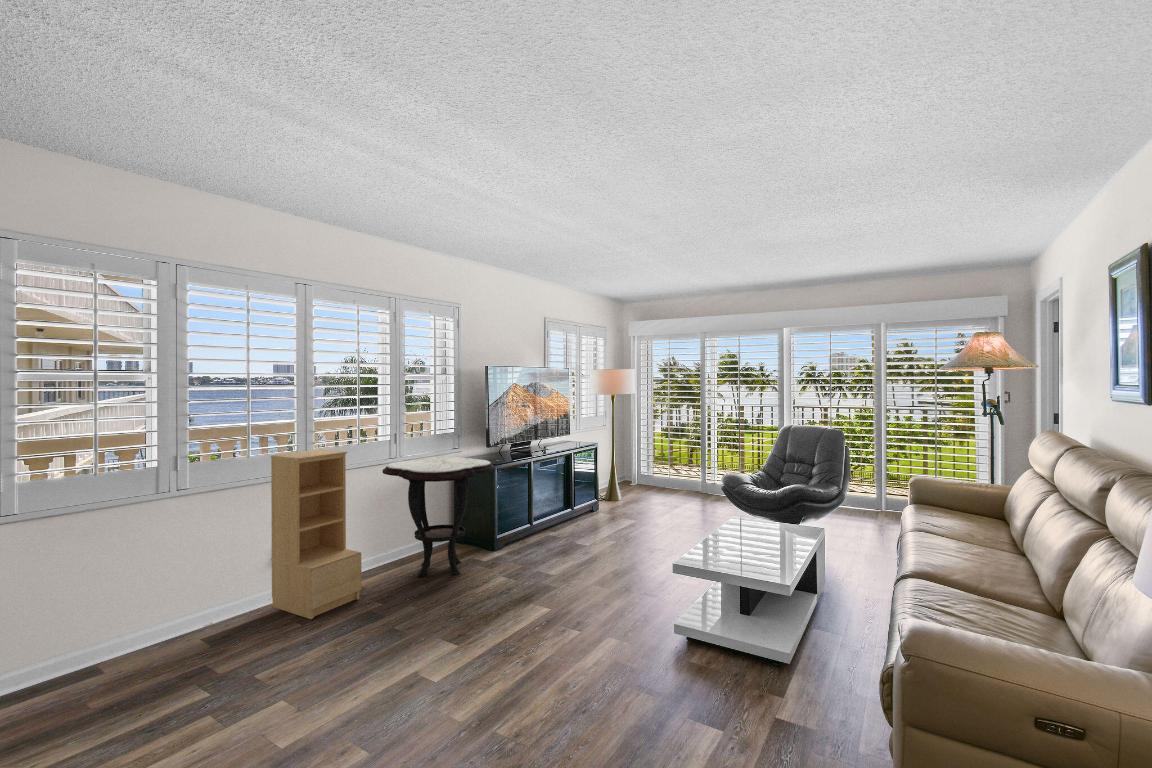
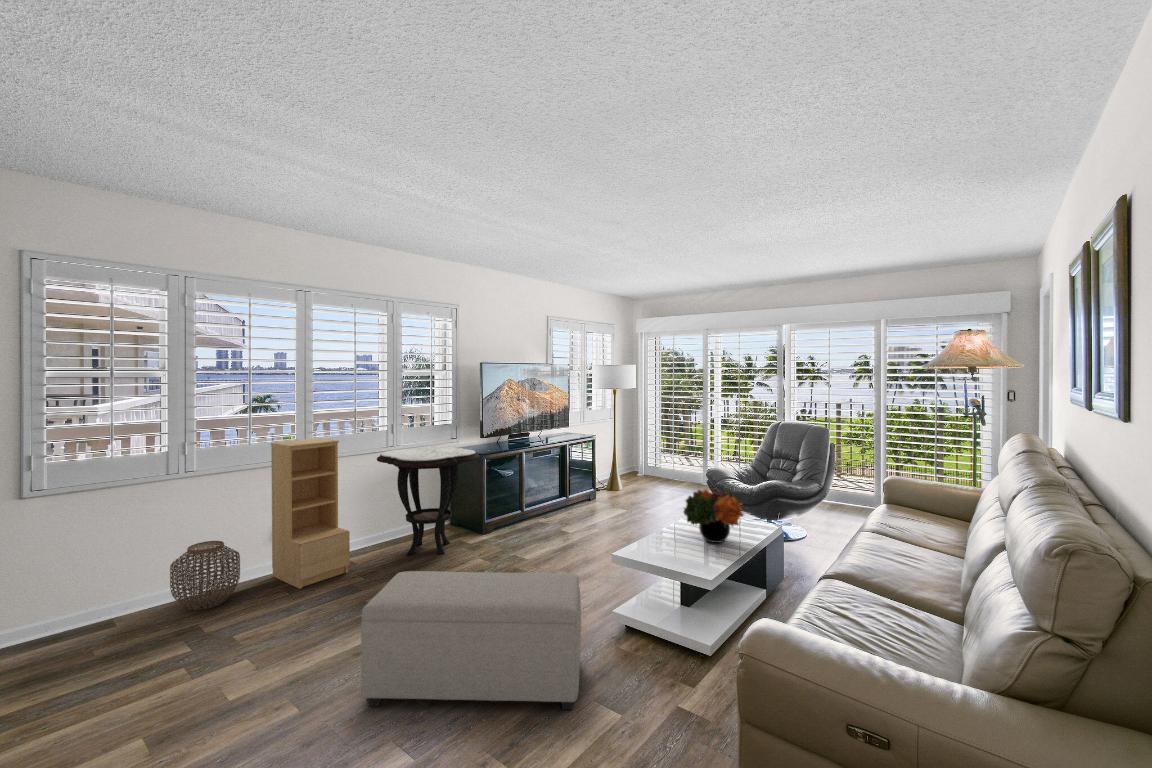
flower arrangement: none [732,493,797,549] -> present [684,488,744,543]
woven basket: none [165,568,244,650] -> present [170,541,240,610]
ottoman: none [441,586,676,741] -> present [361,571,581,710]

